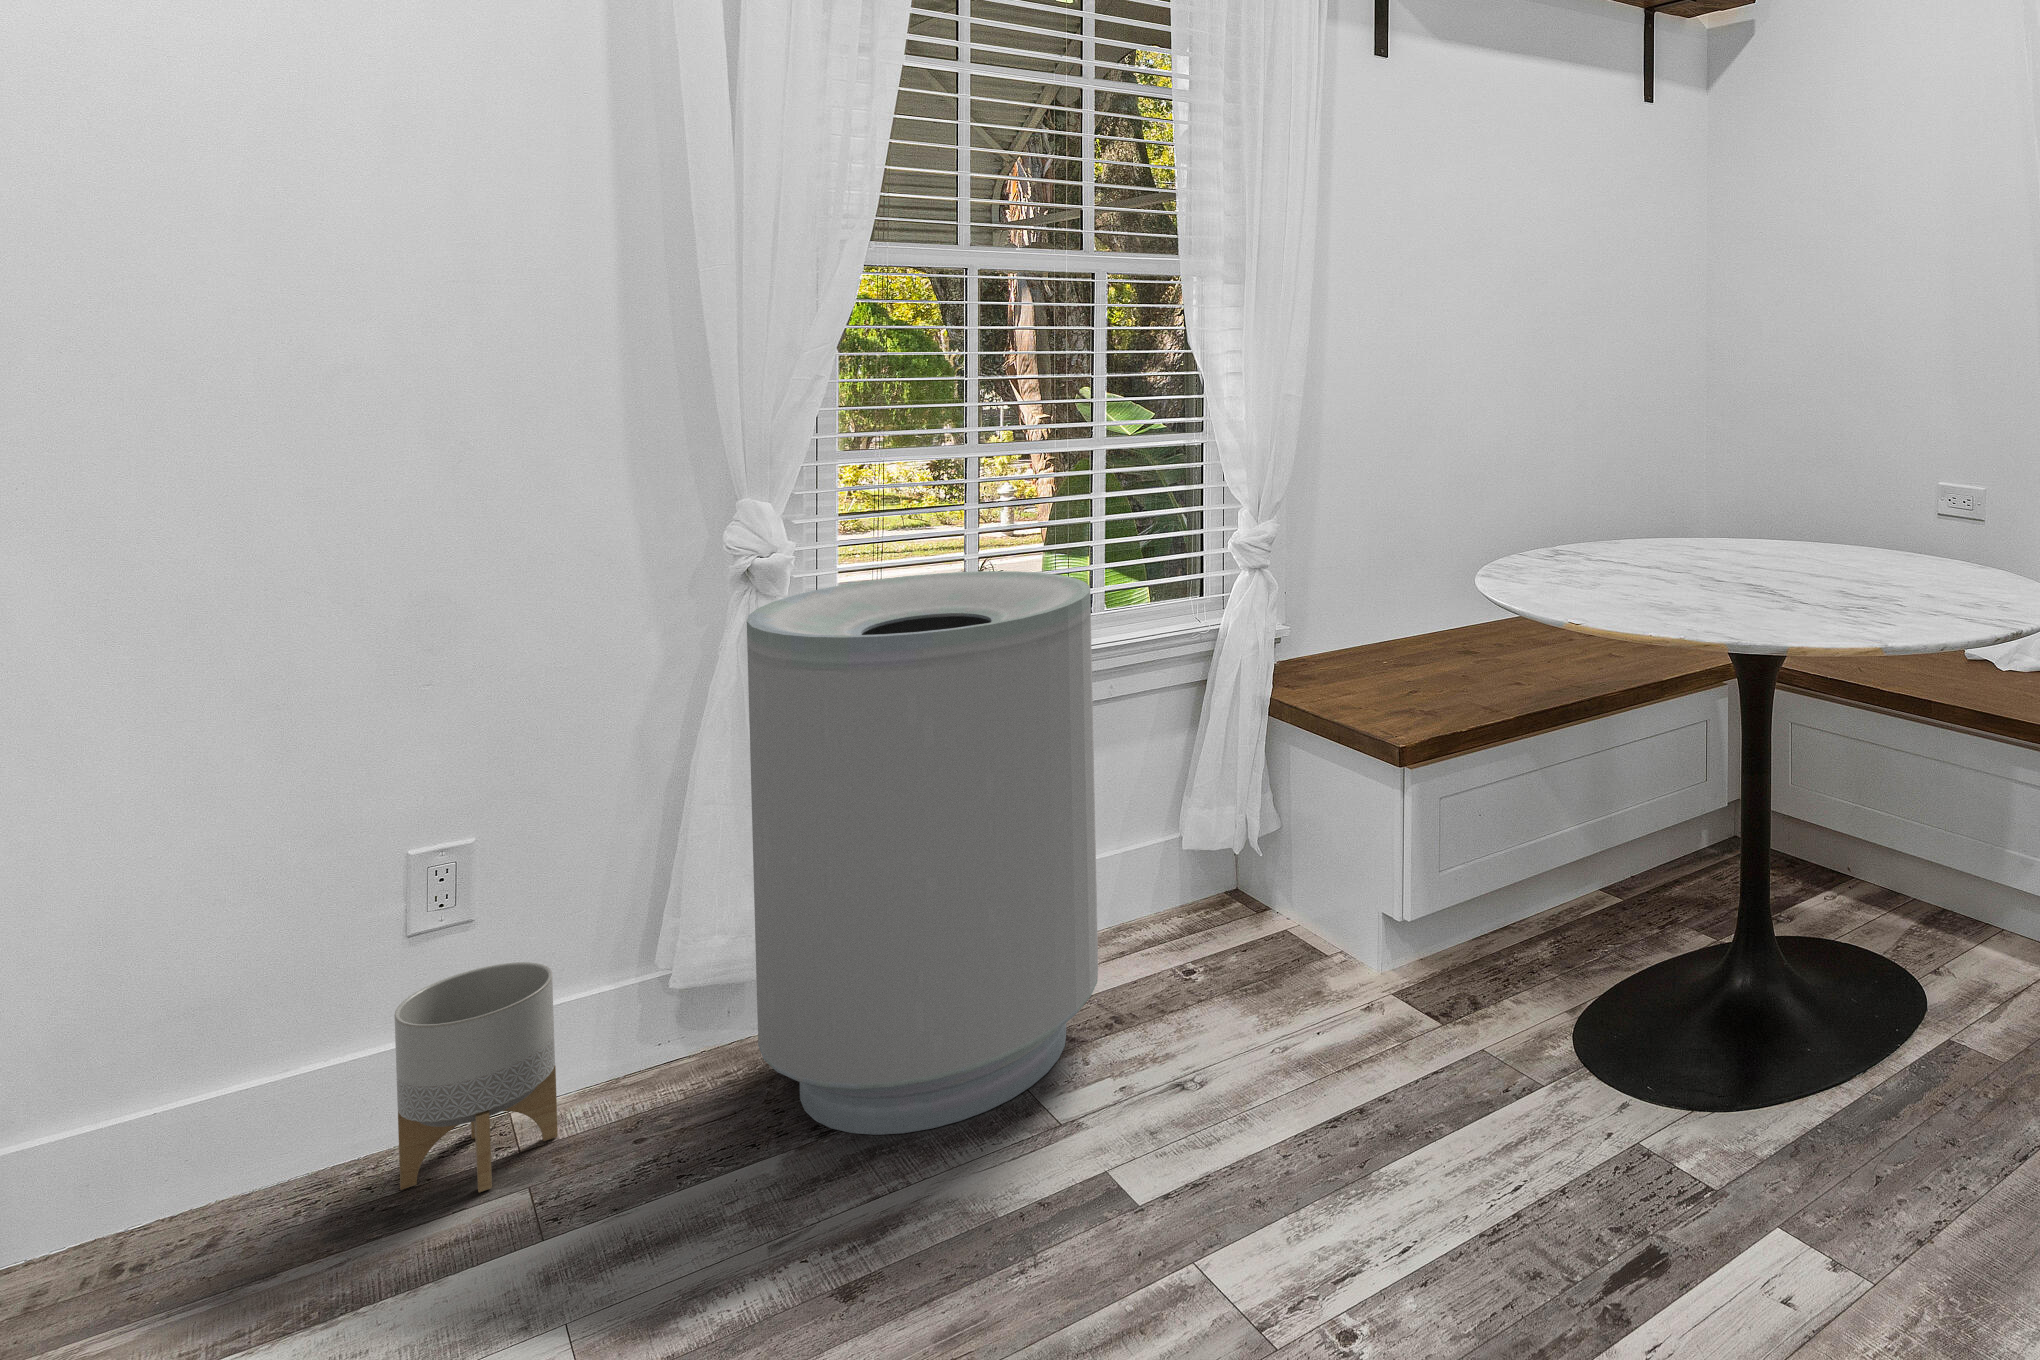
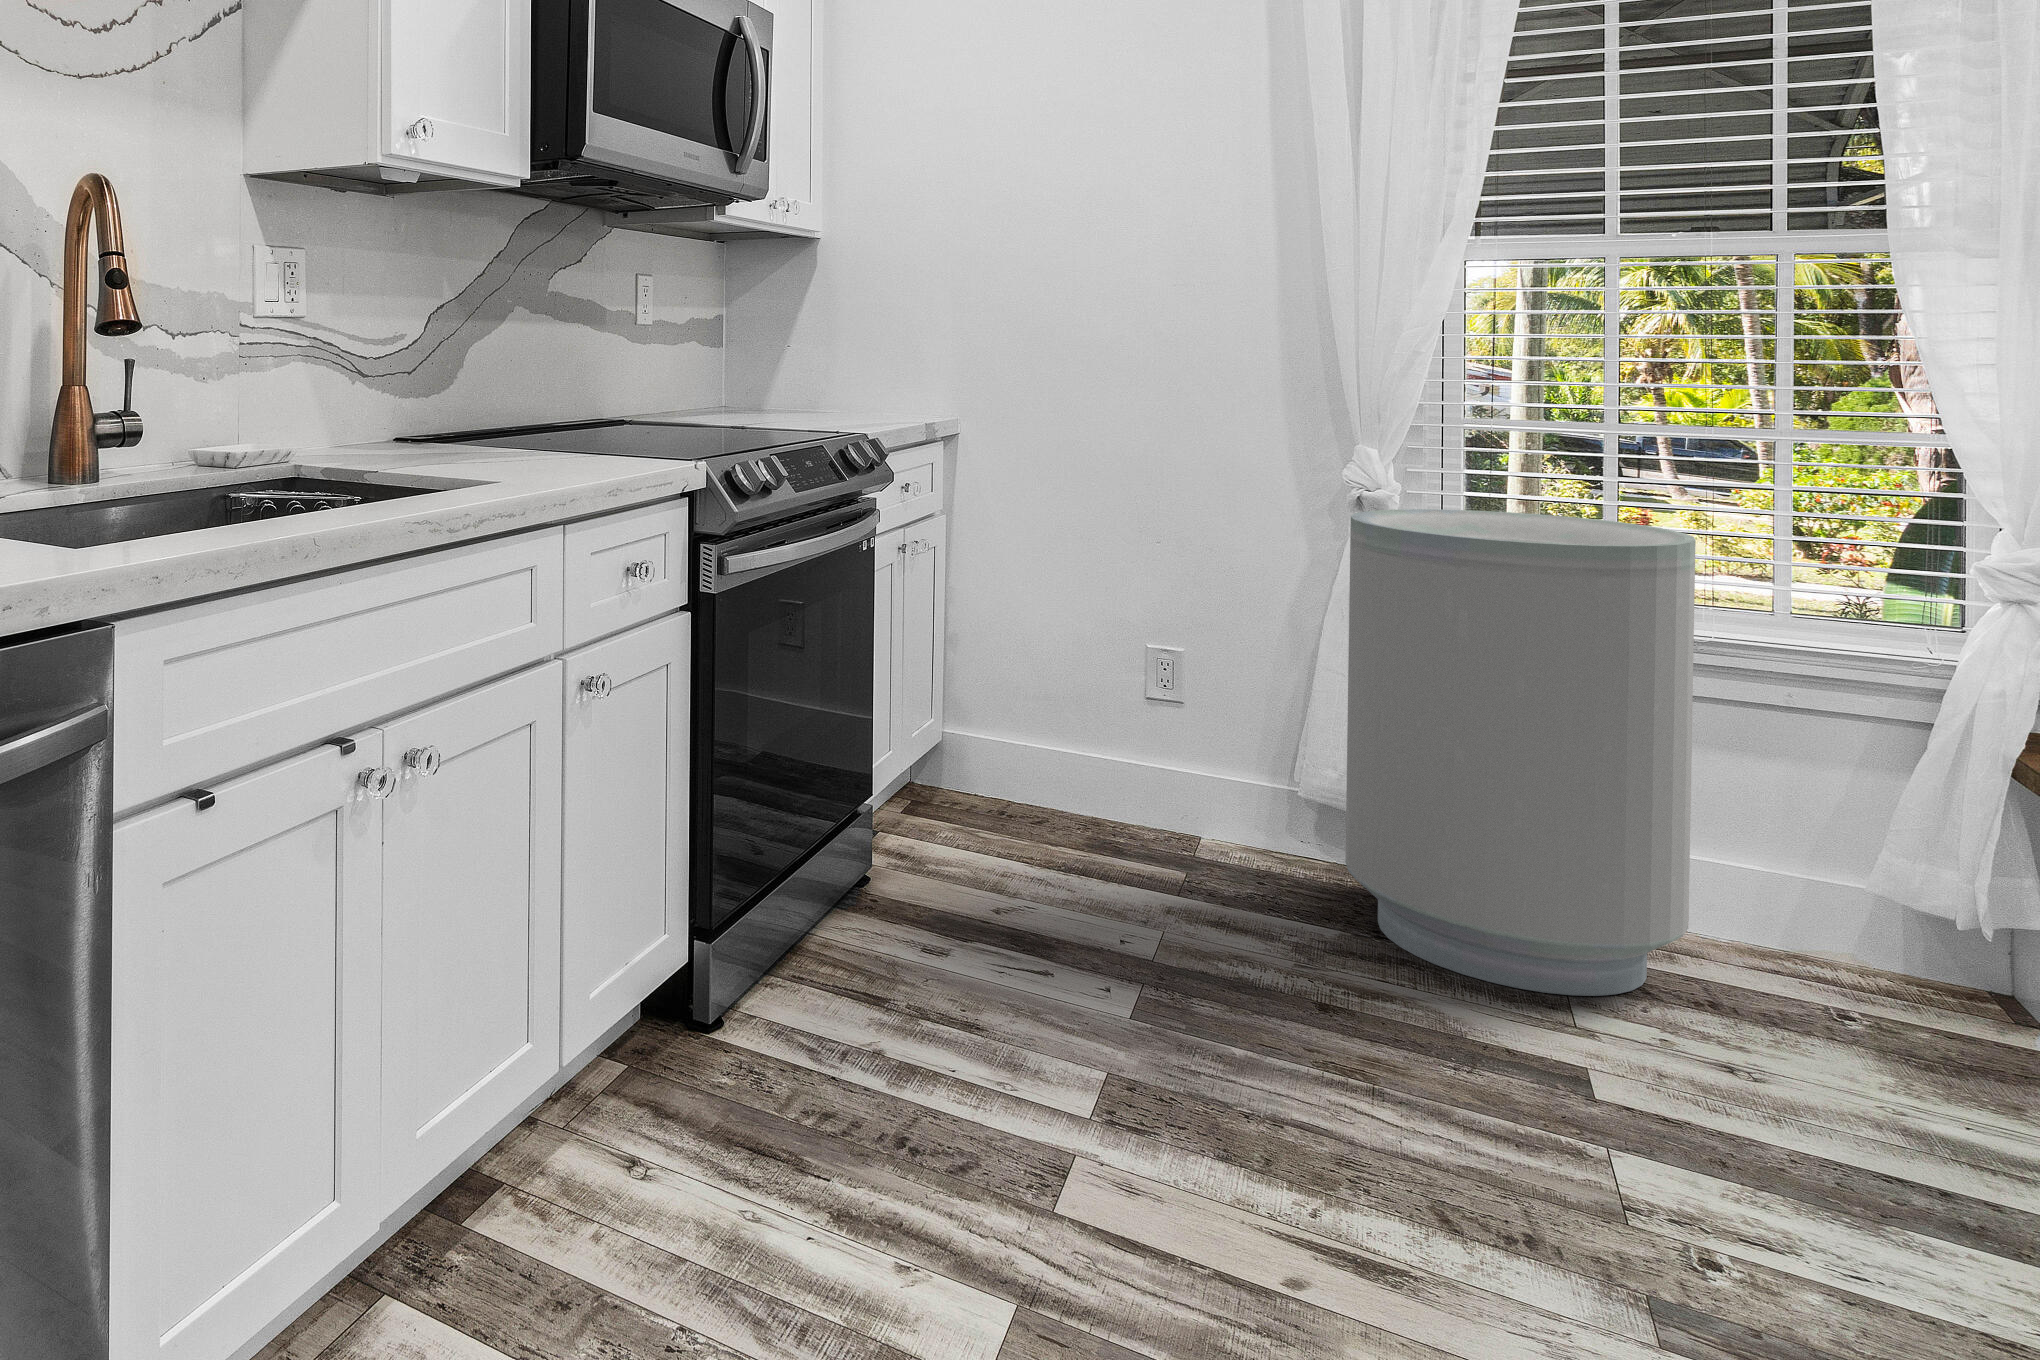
planter: present [394,962,558,1193] -> none [1128,723,1221,863]

